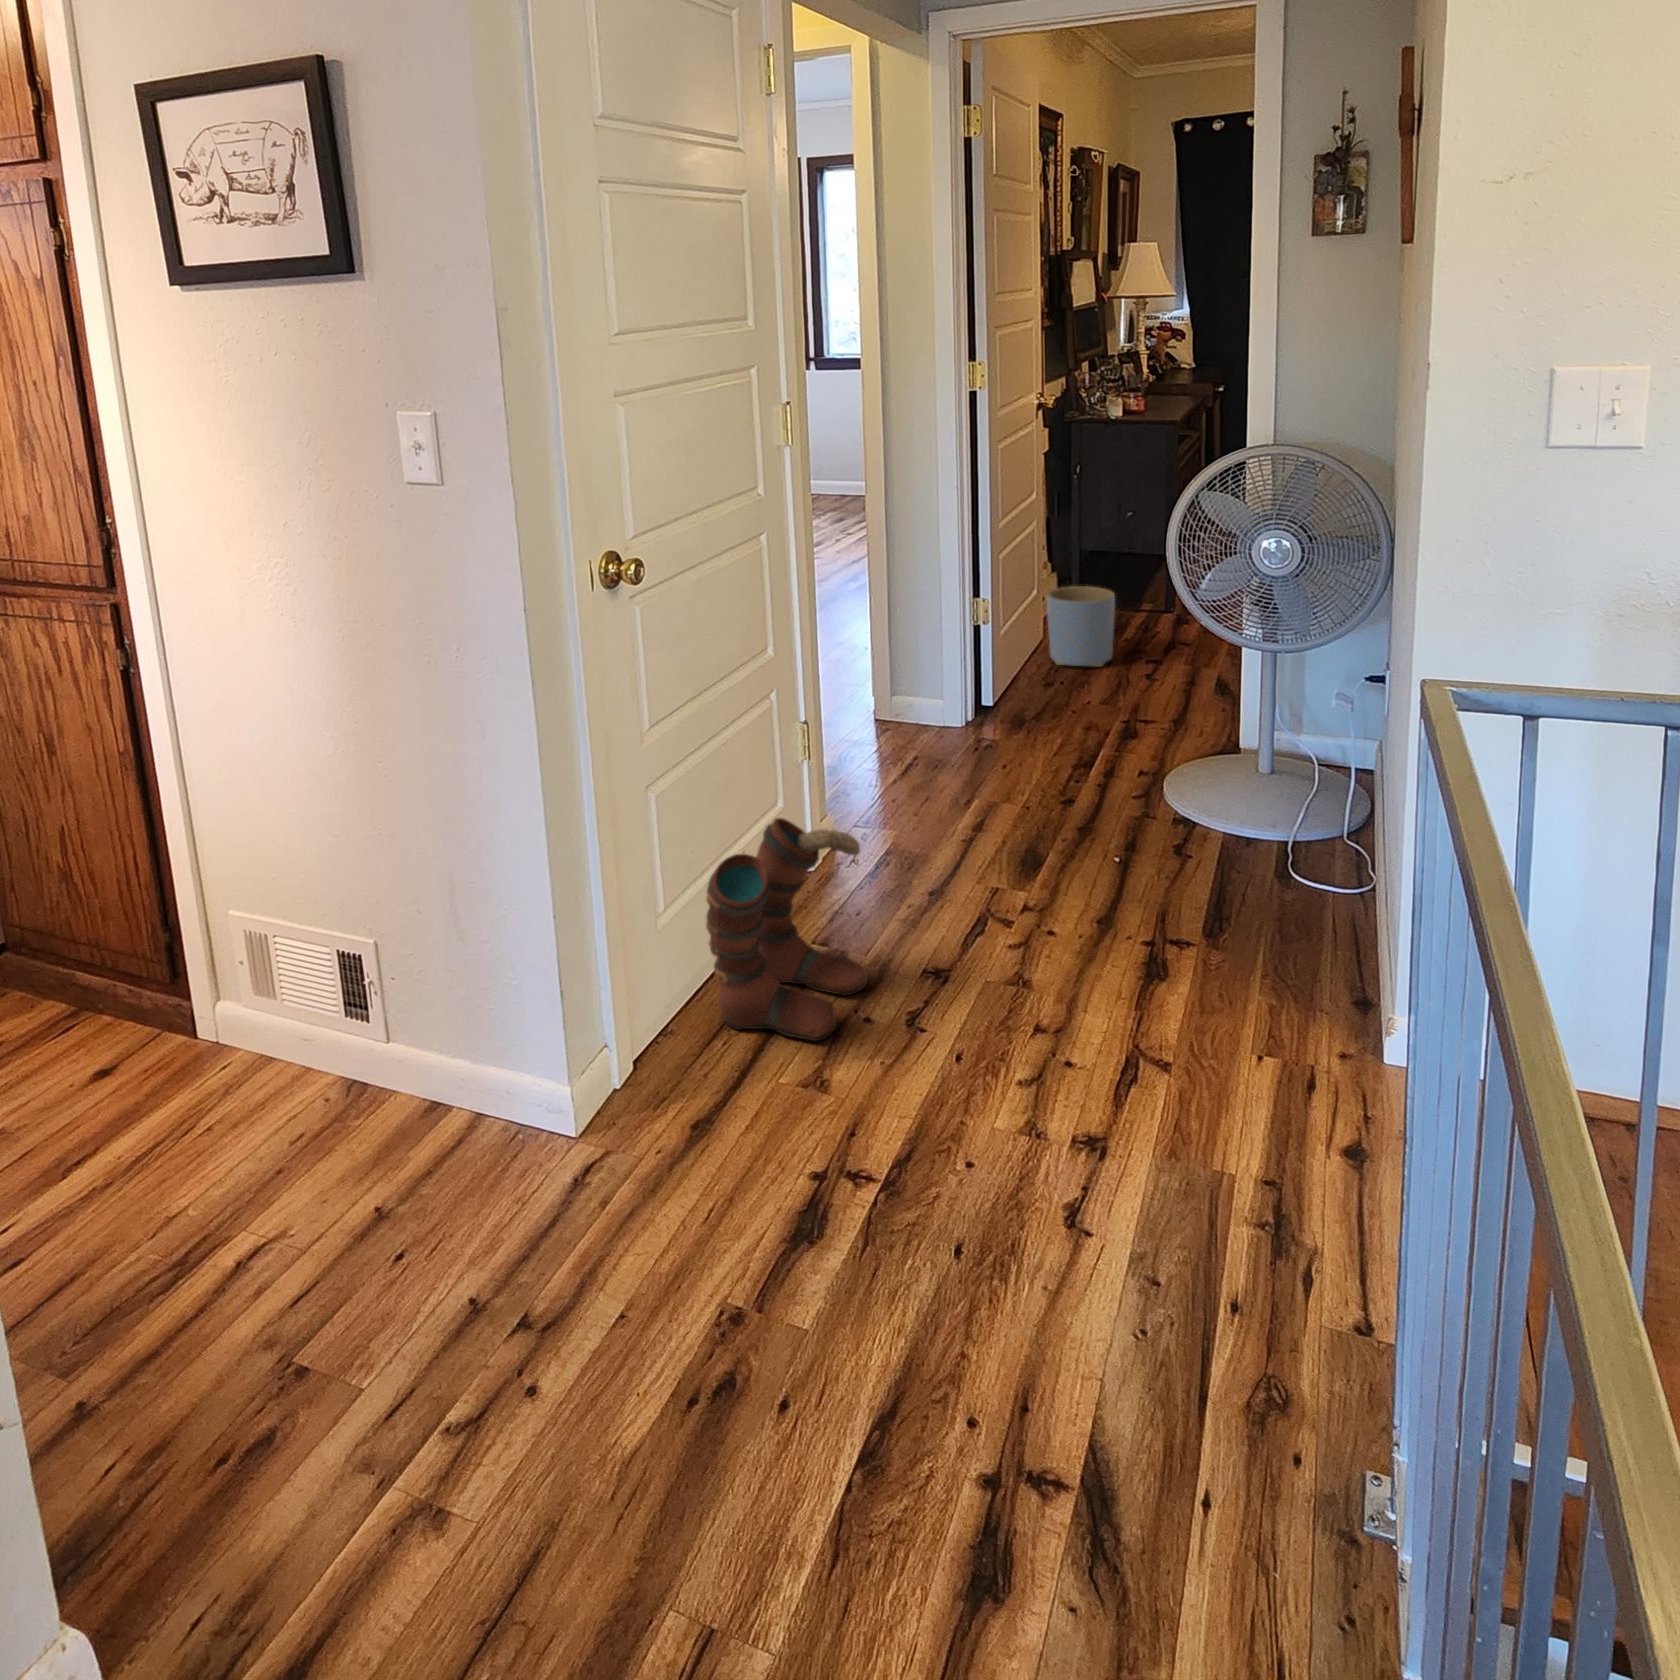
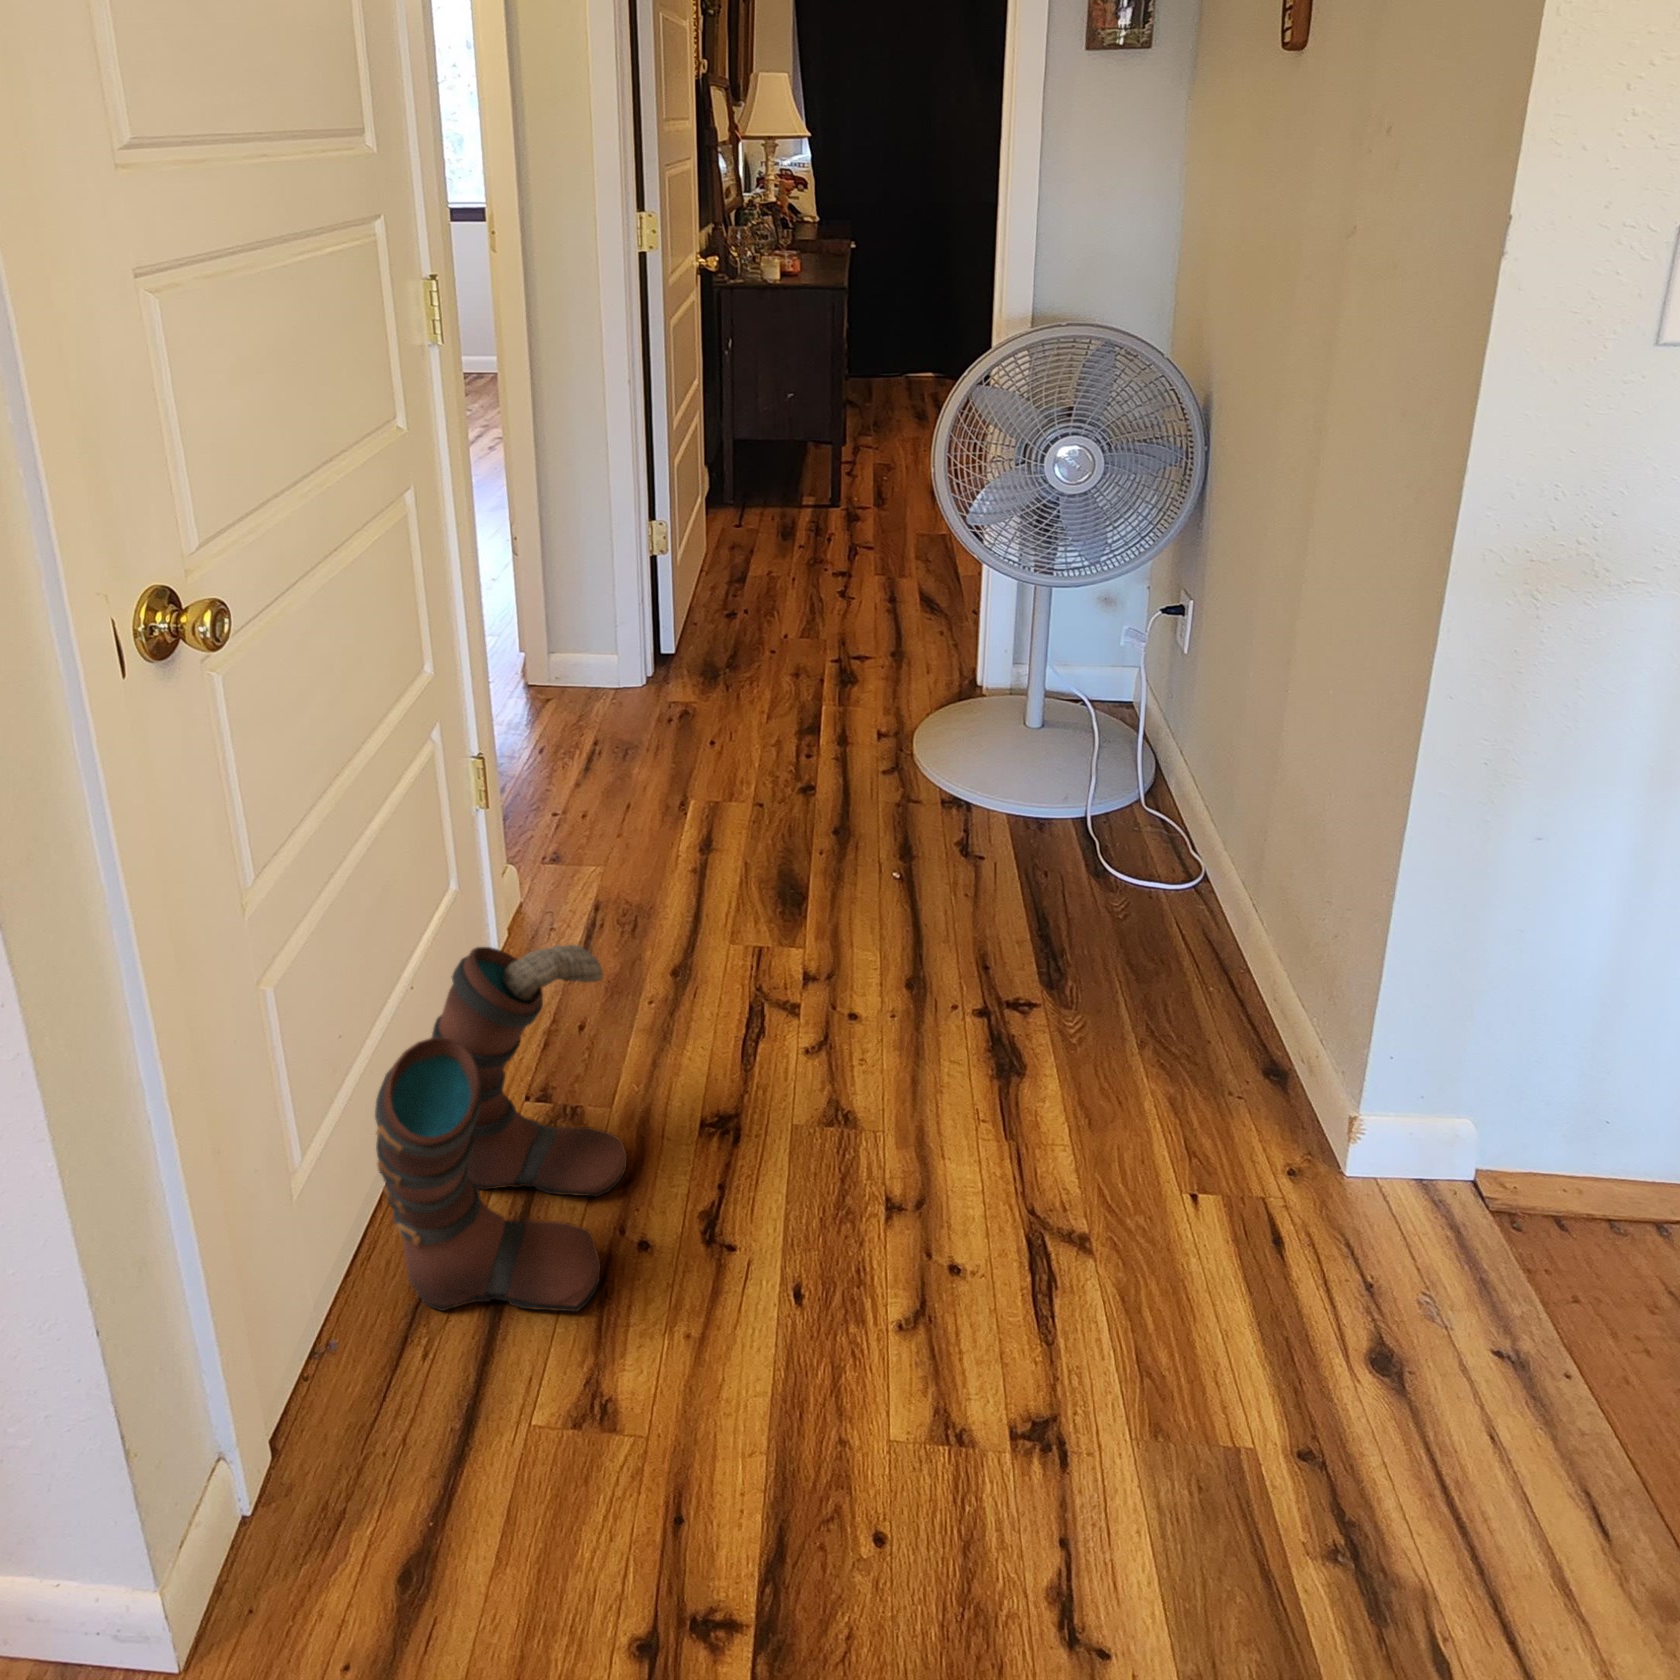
planter: present [1047,586,1115,667] -> none [717,487,796,584]

